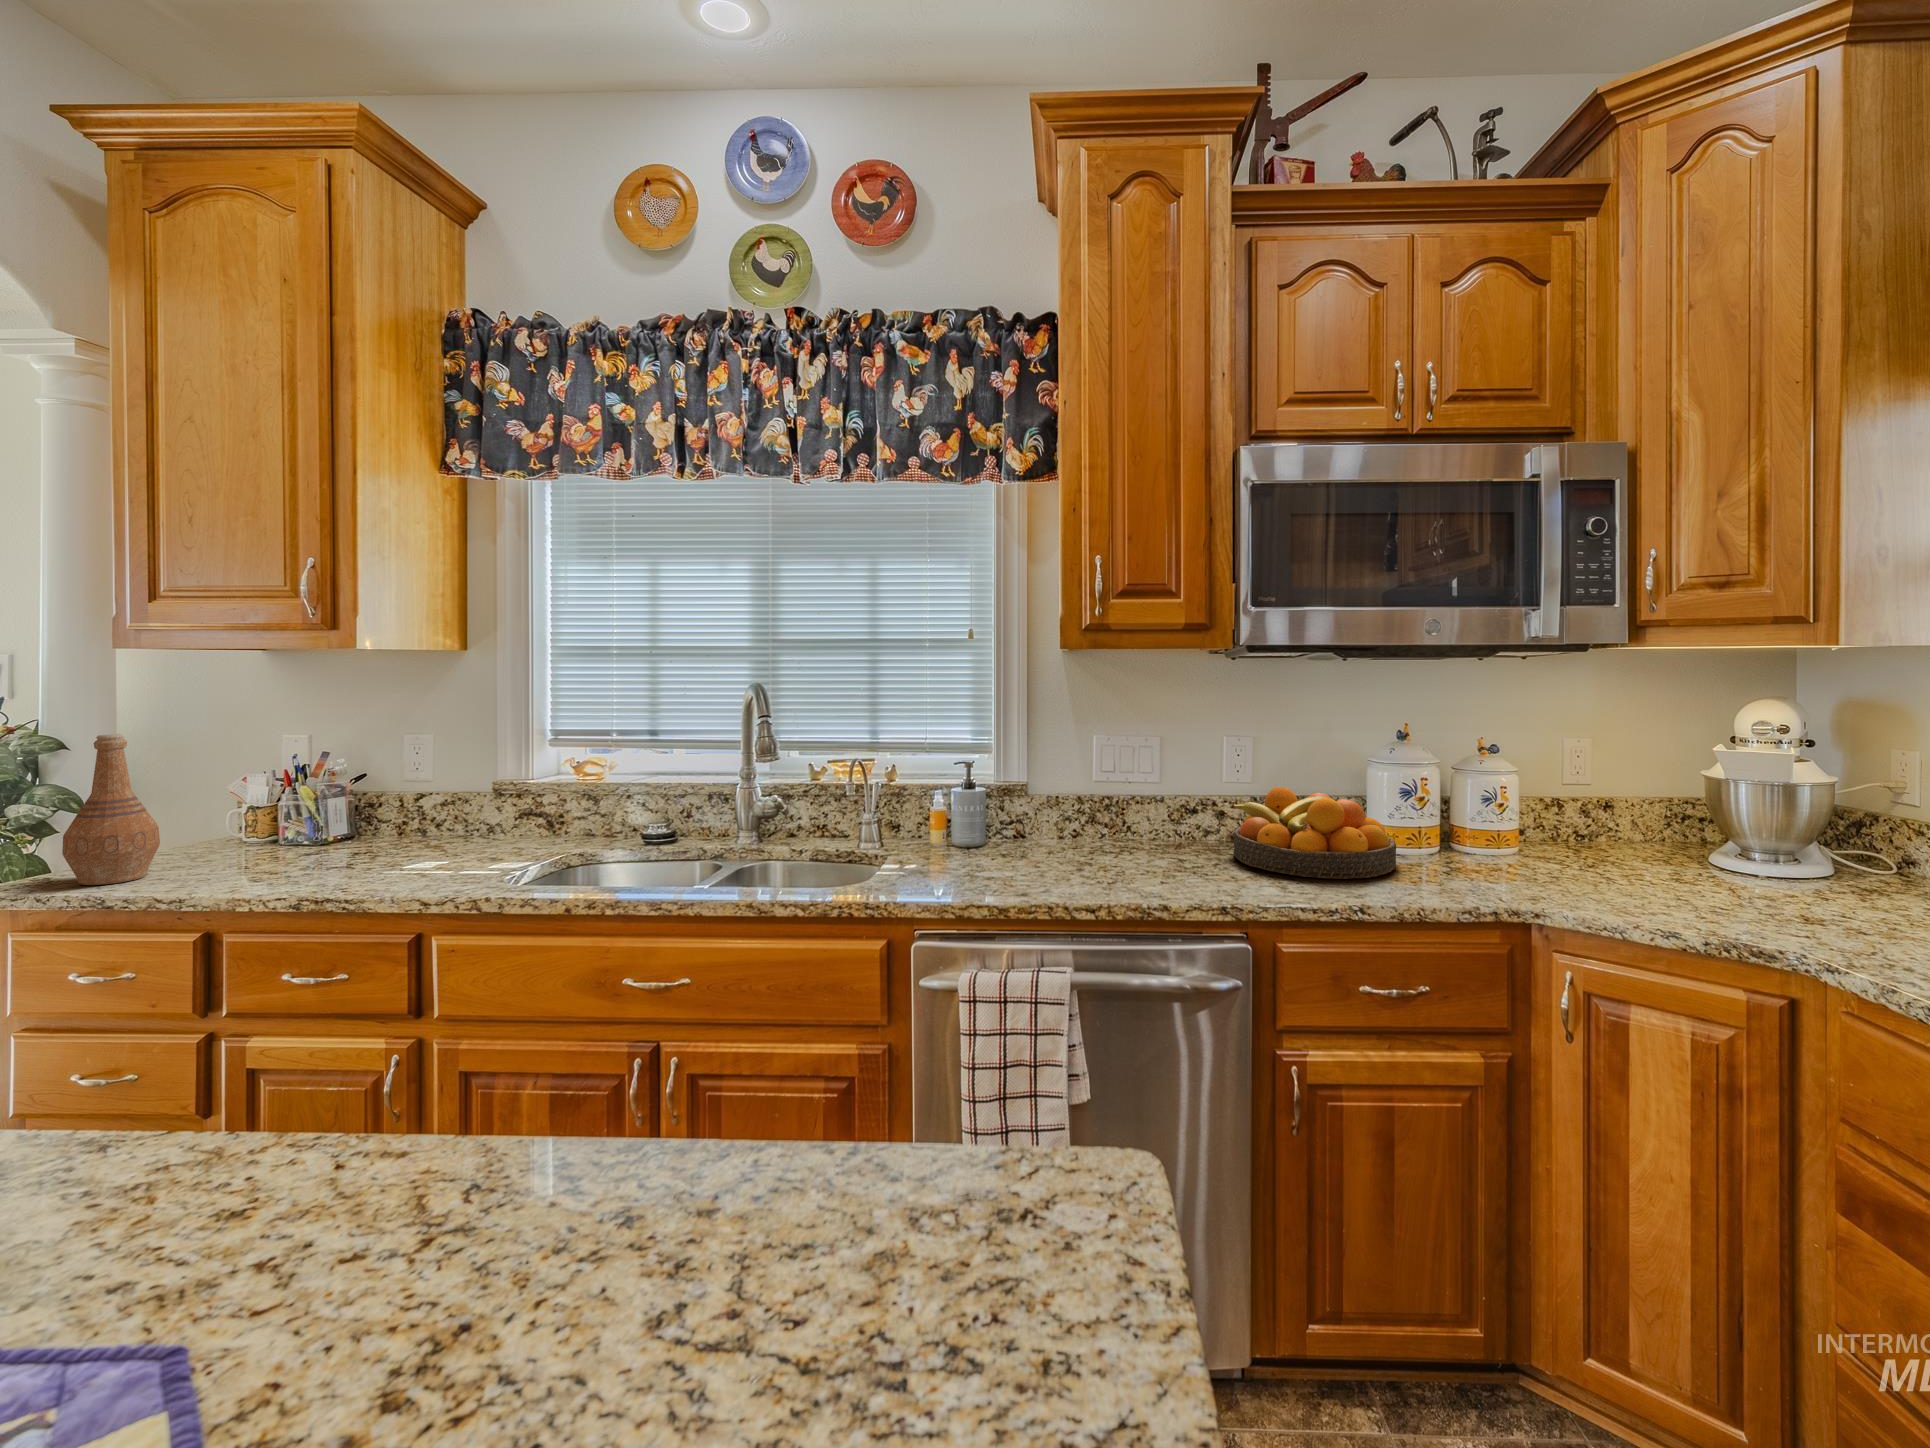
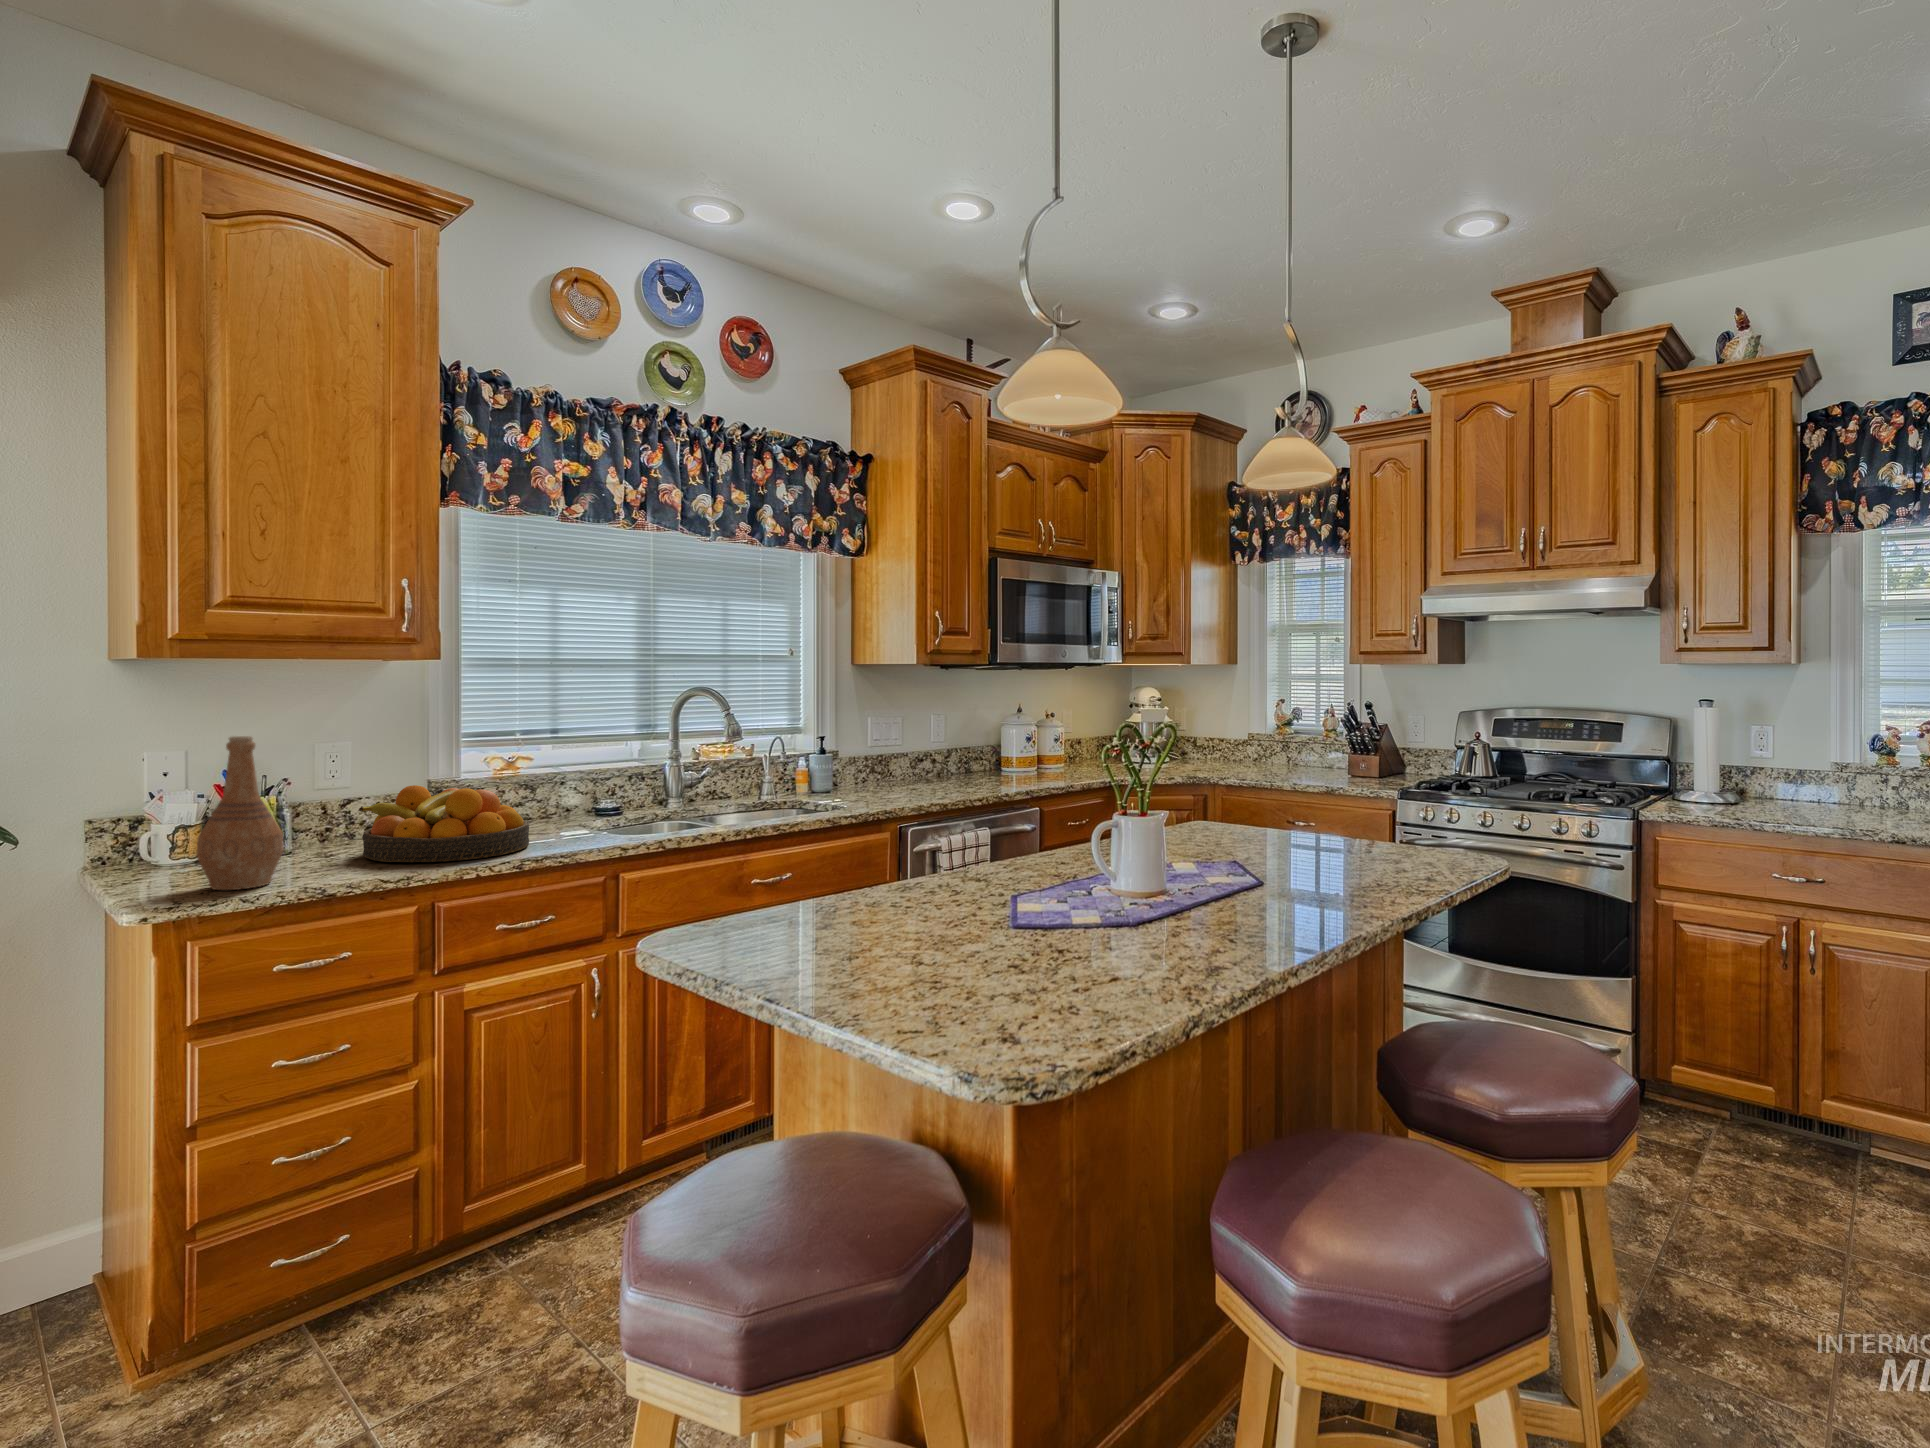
fruit bowl: present [1230,787,1396,879] -> present [358,785,529,862]

